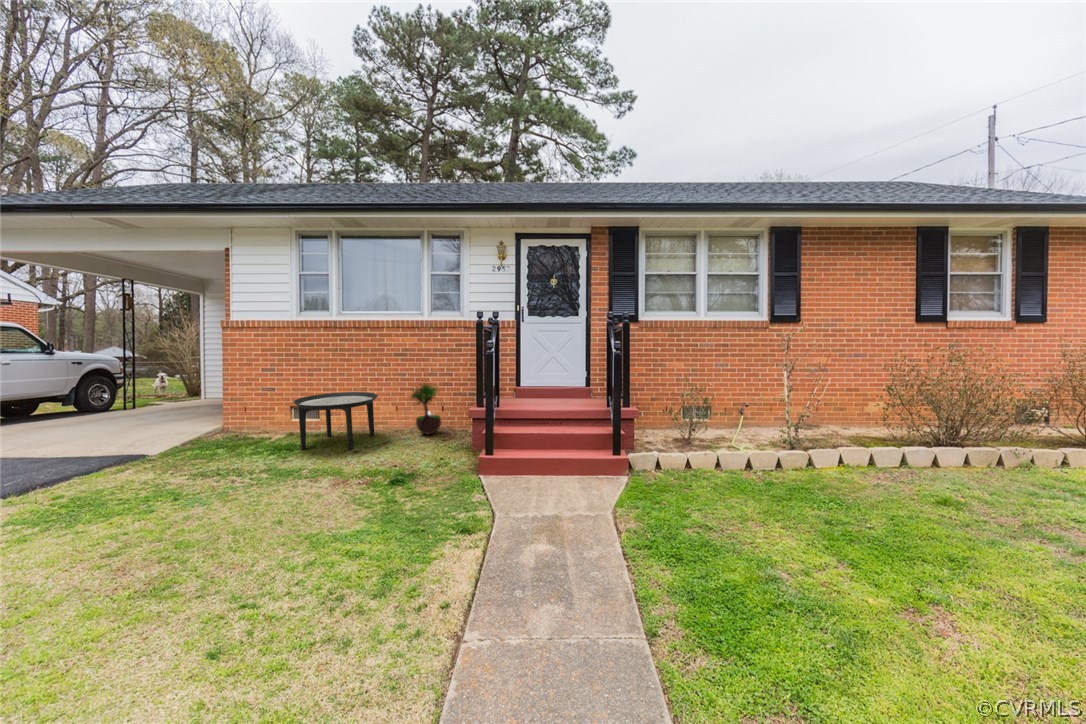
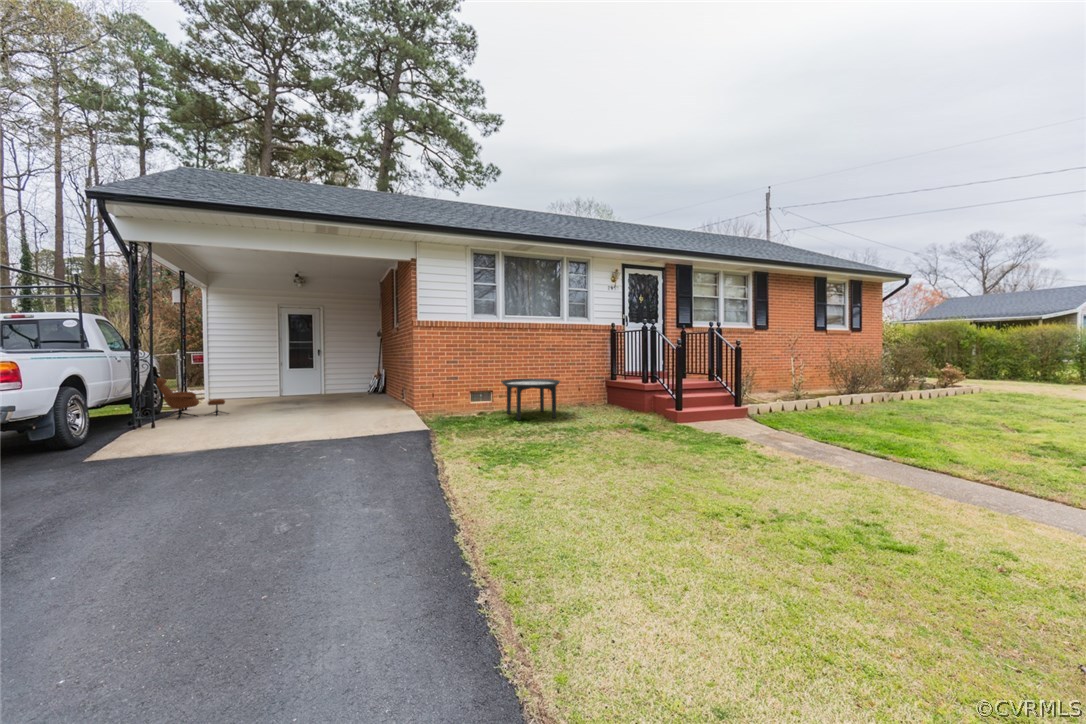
lounge chair: none [66,375,135,415] -> present [157,378,225,419]
potted tree: present [409,381,441,434] -> none [570,365,594,408]

